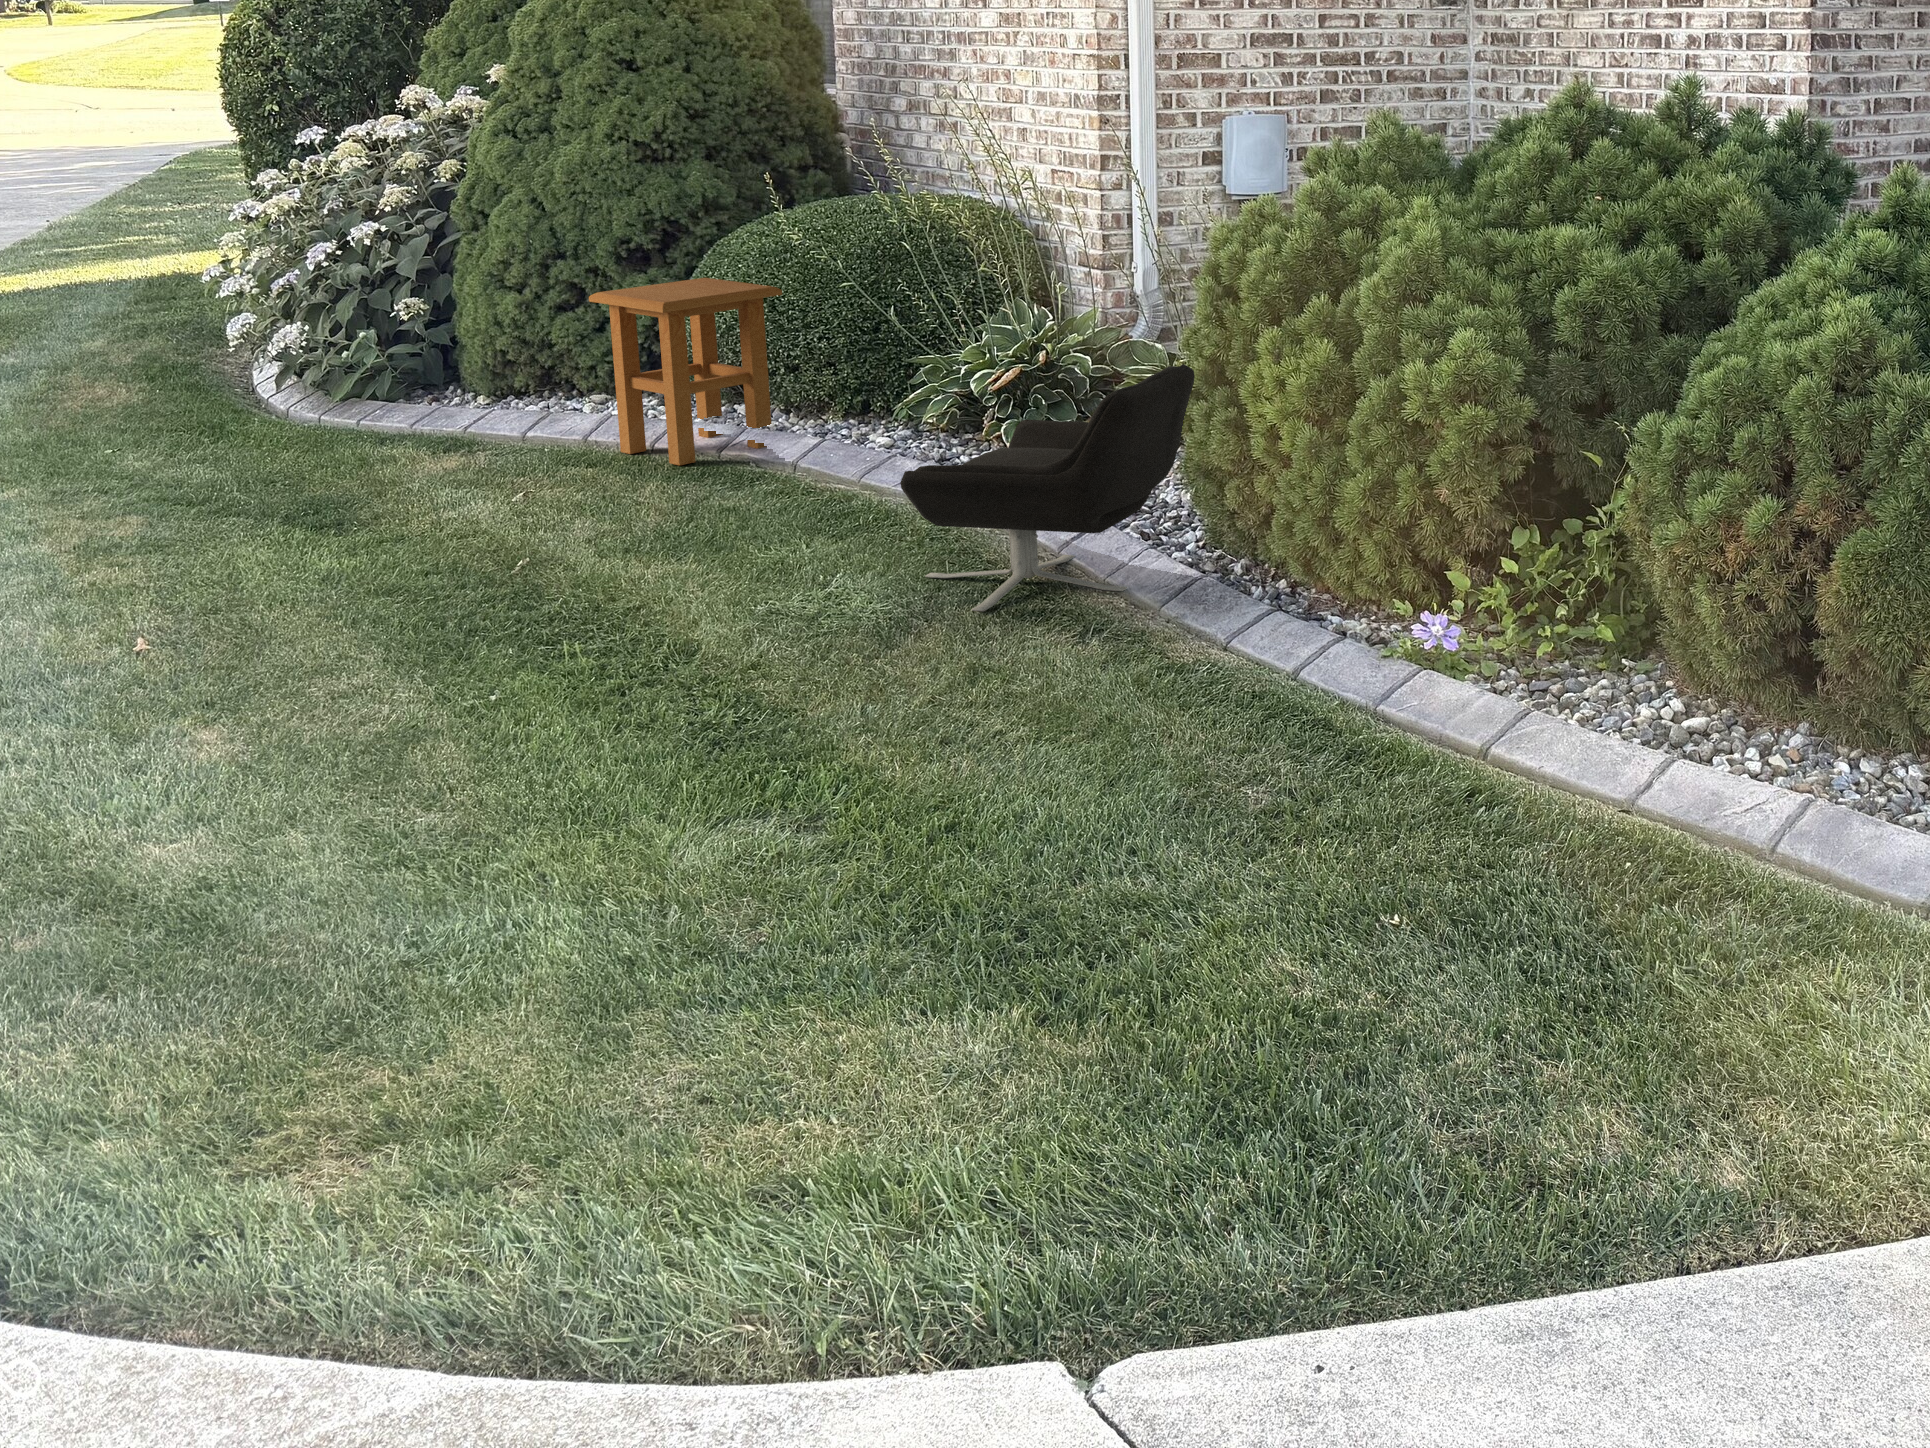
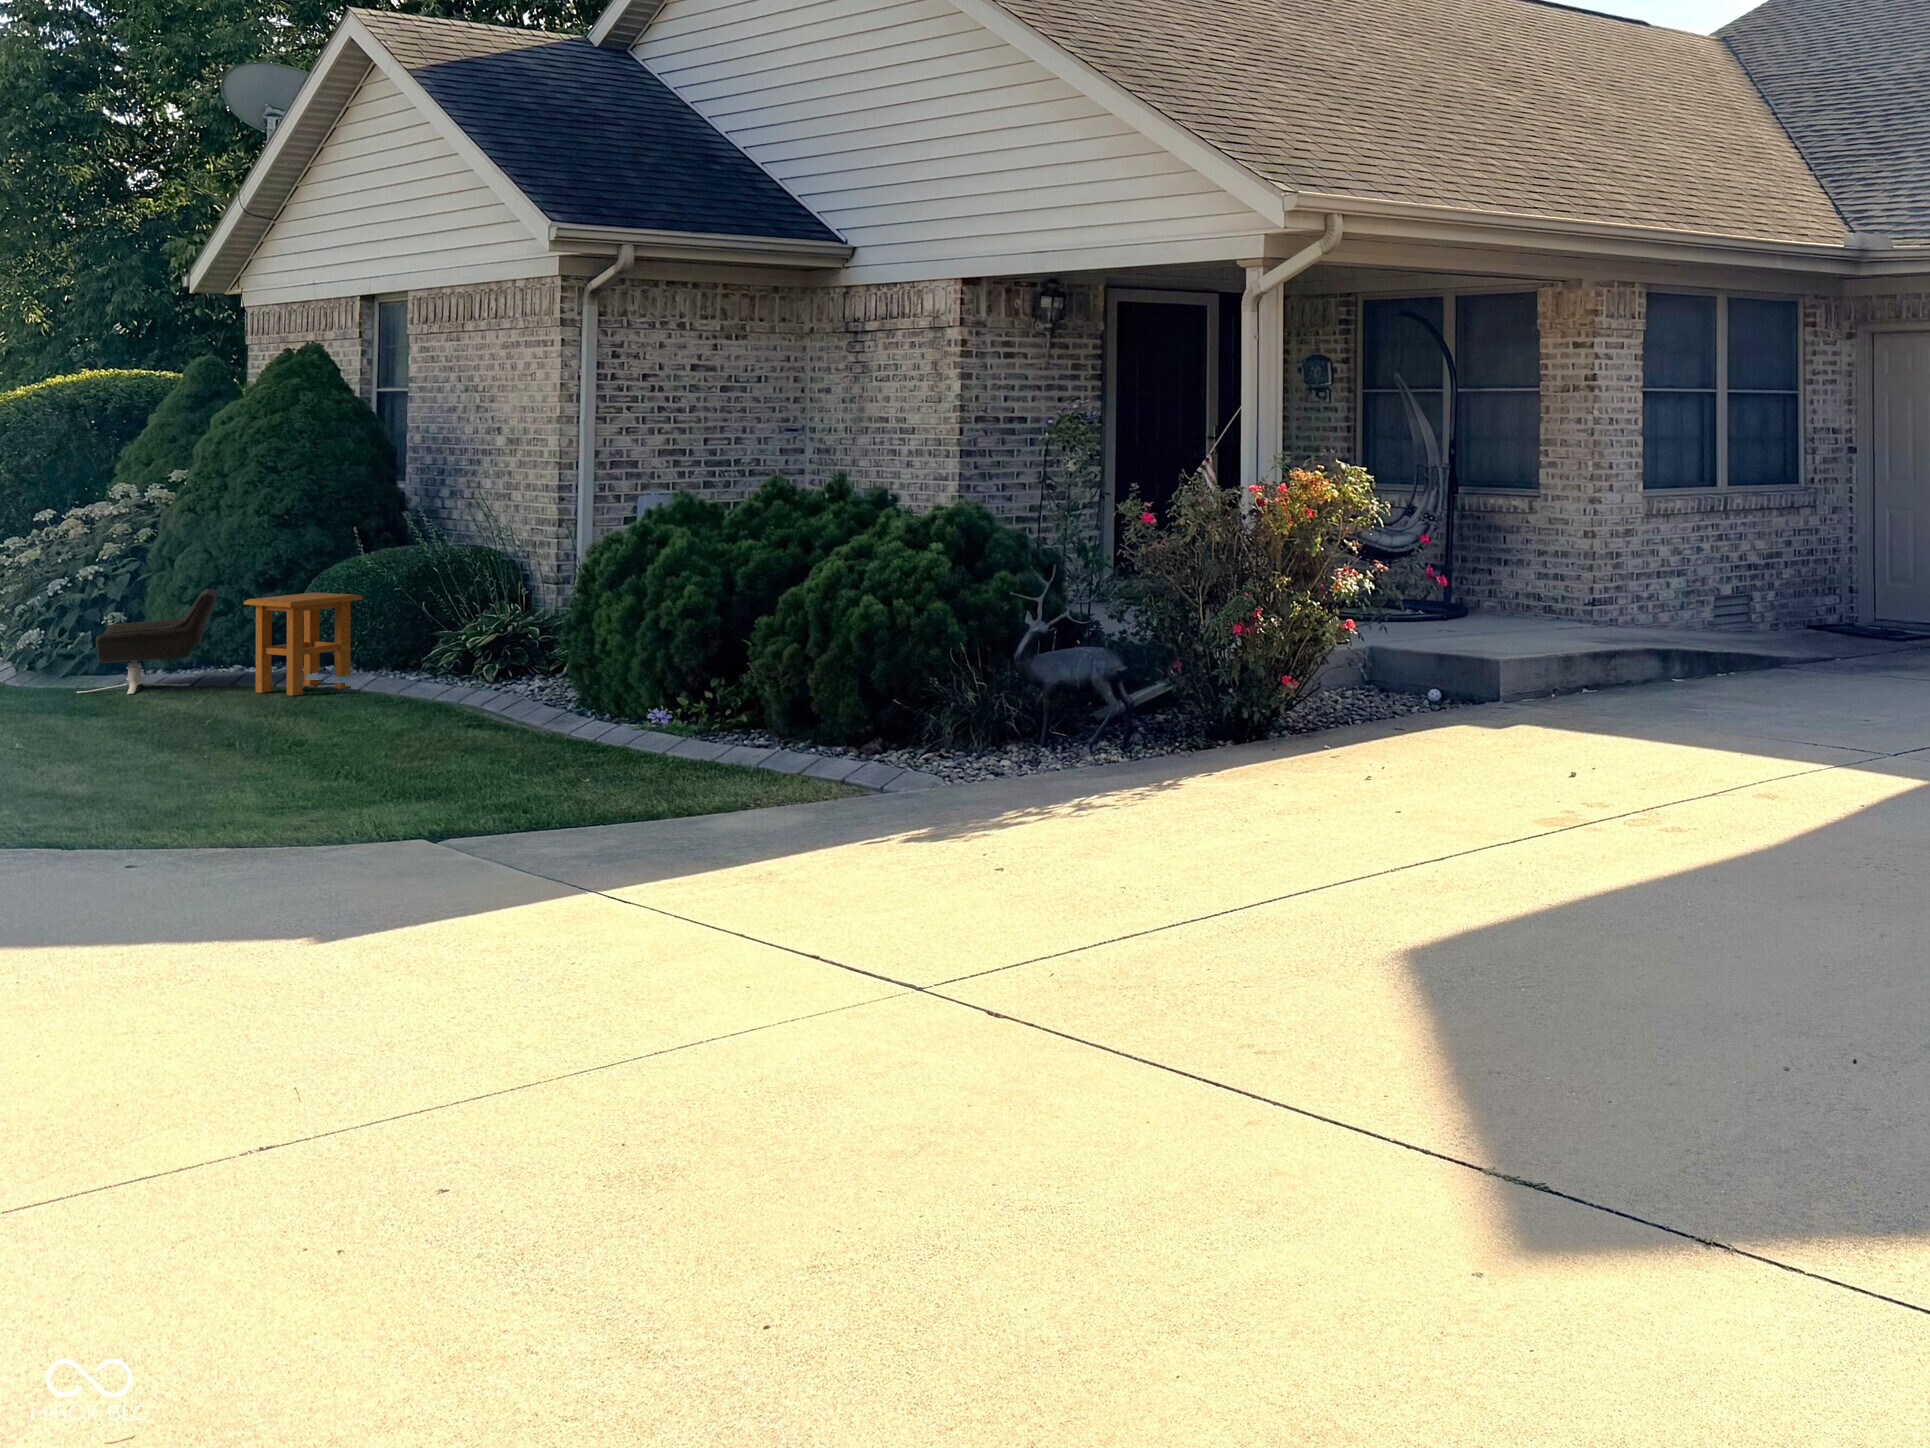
lounge chair: present [900,364,1195,611] -> present [77,589,218,694]

